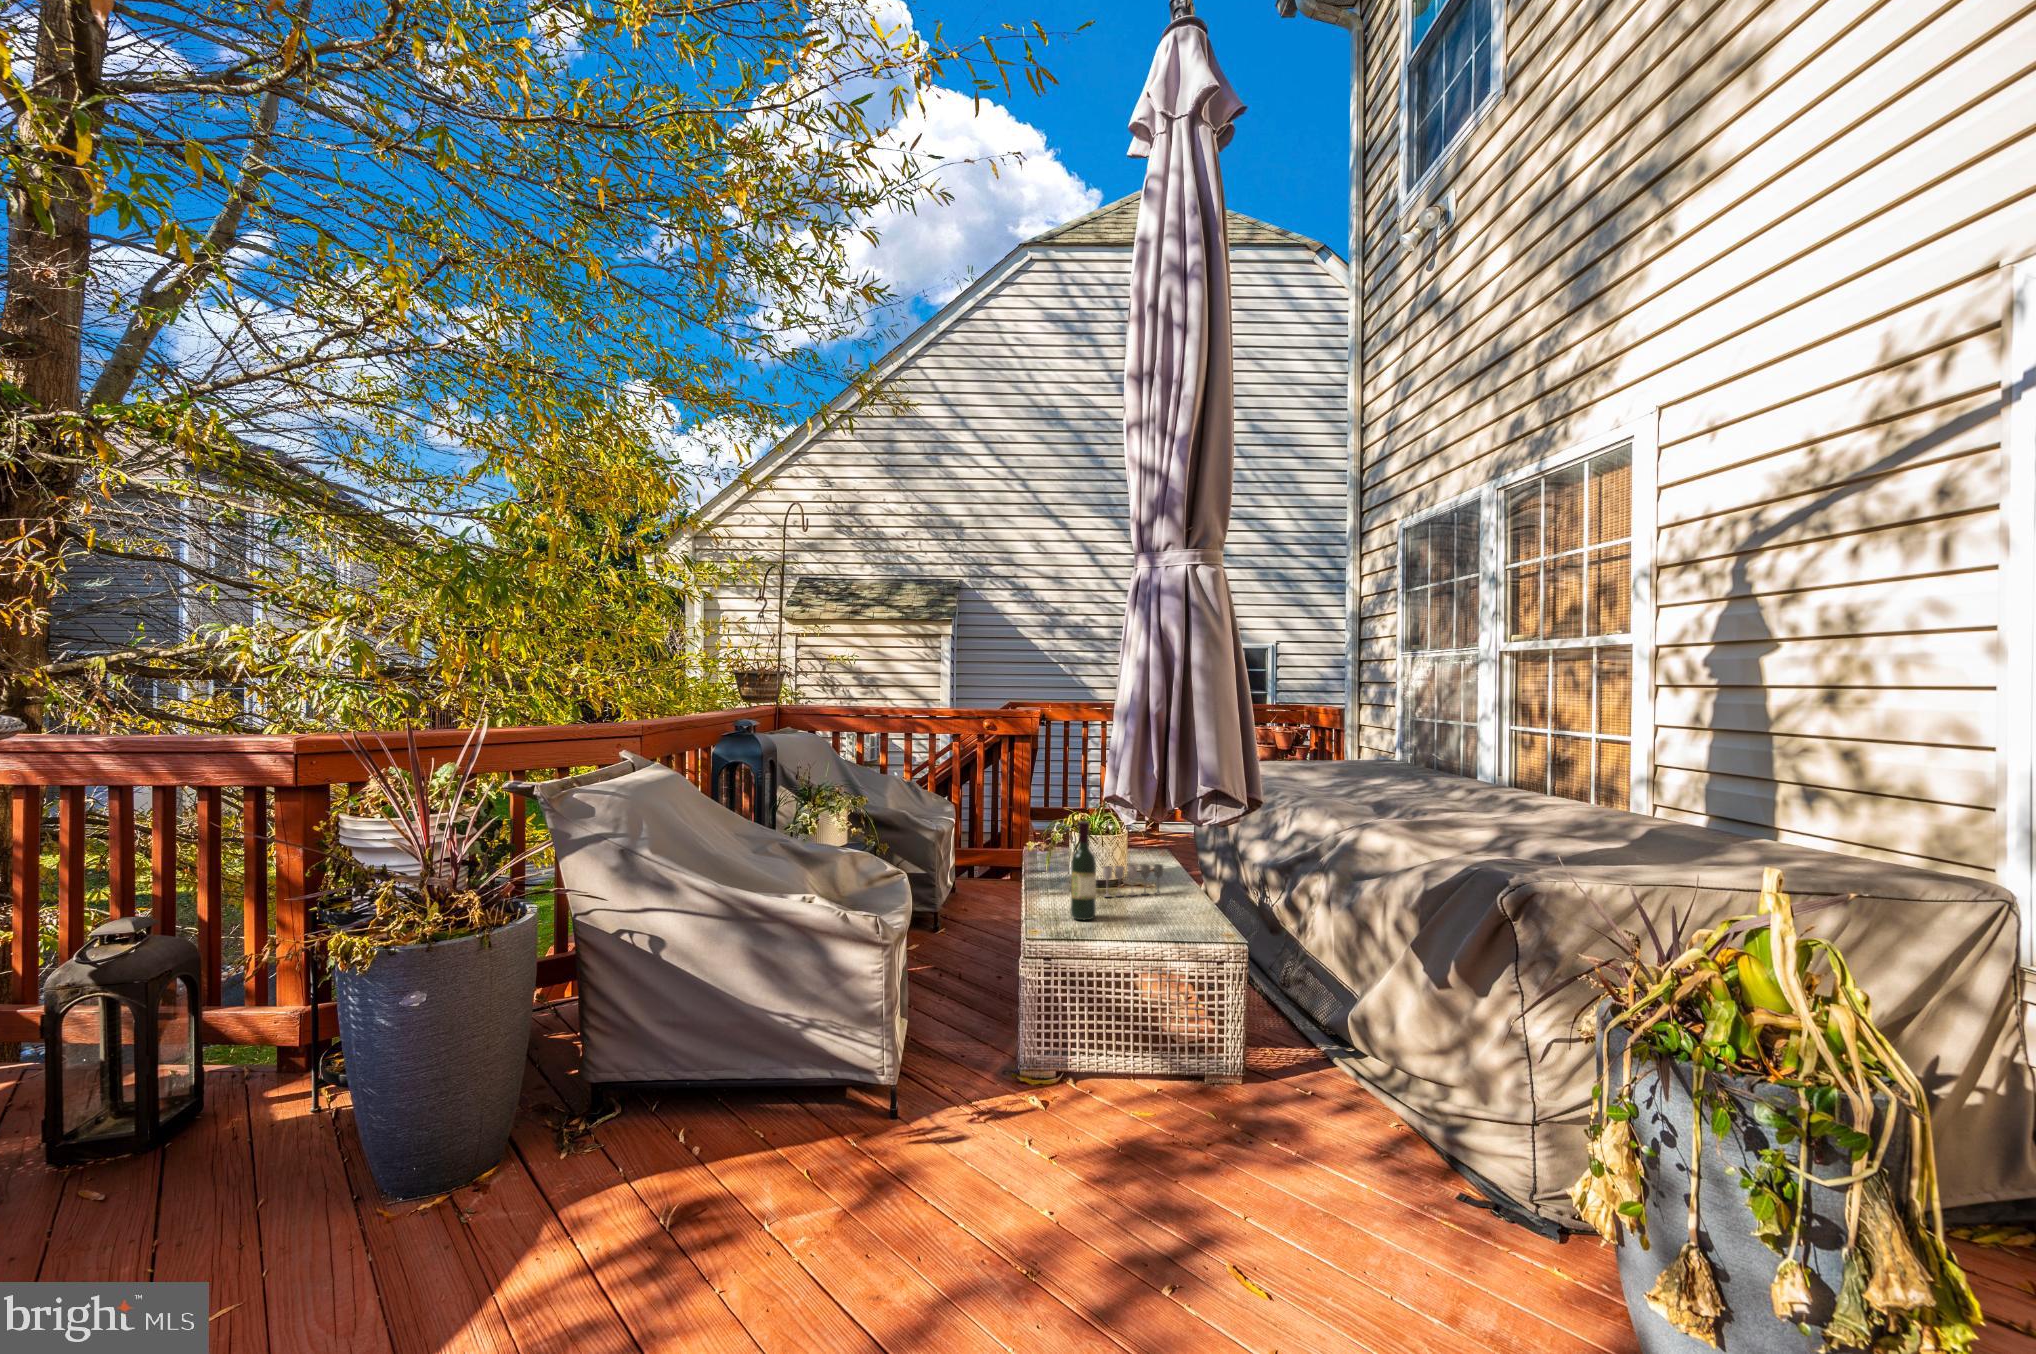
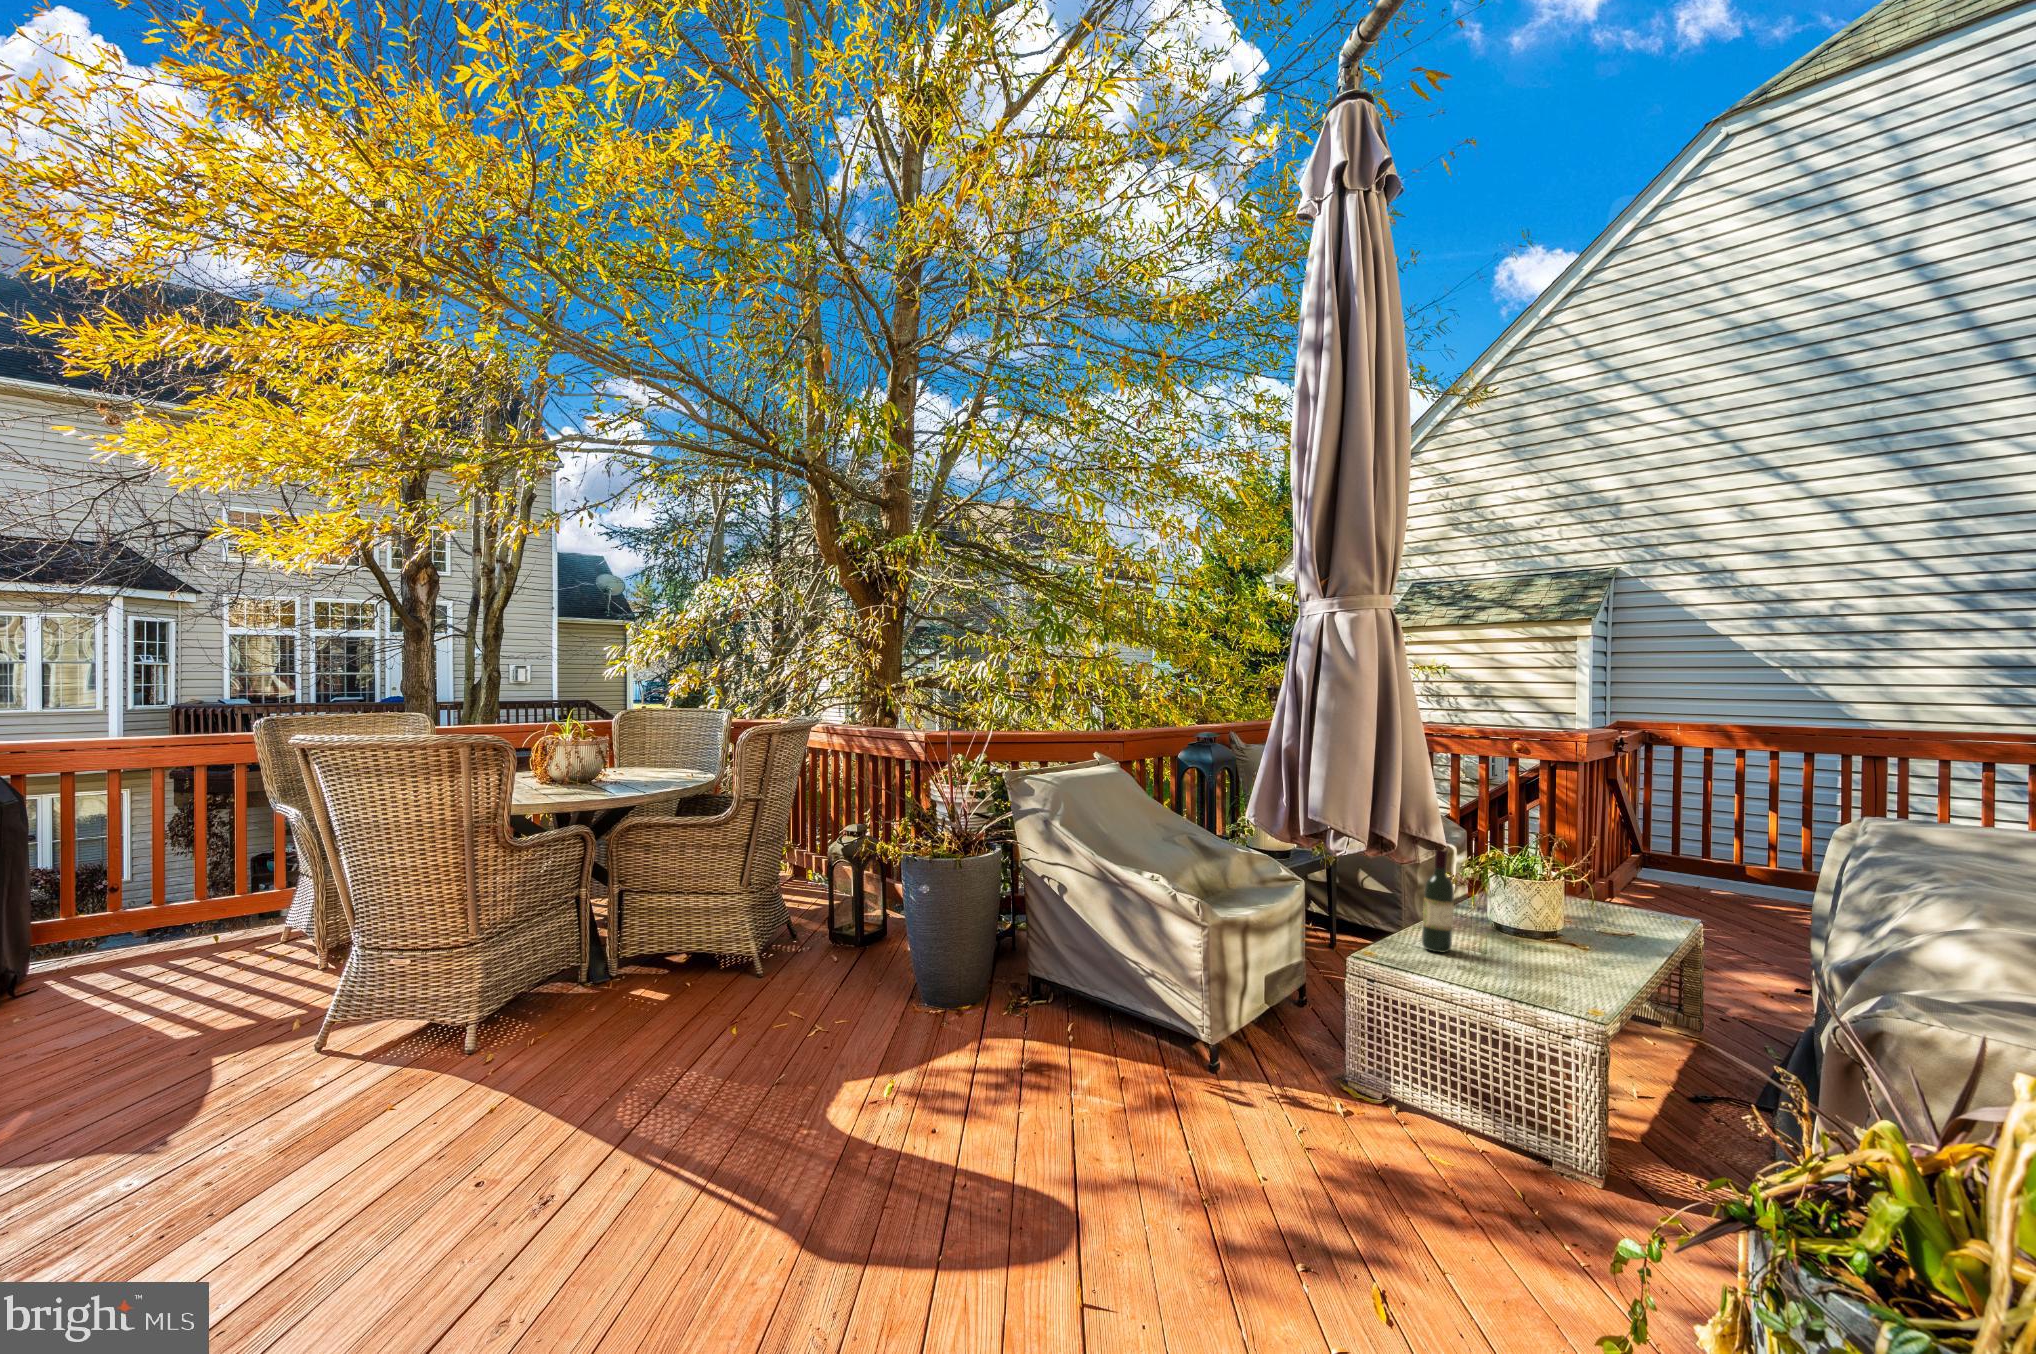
wine glass: present [1103,864,1163,897] -> none [1495,903,1580,949]

